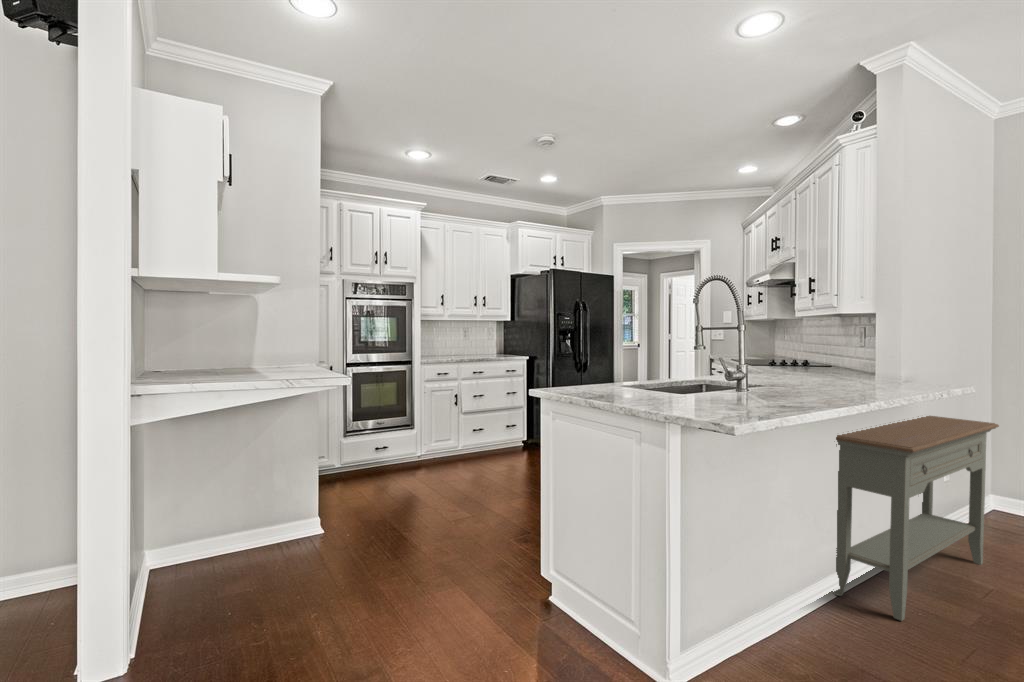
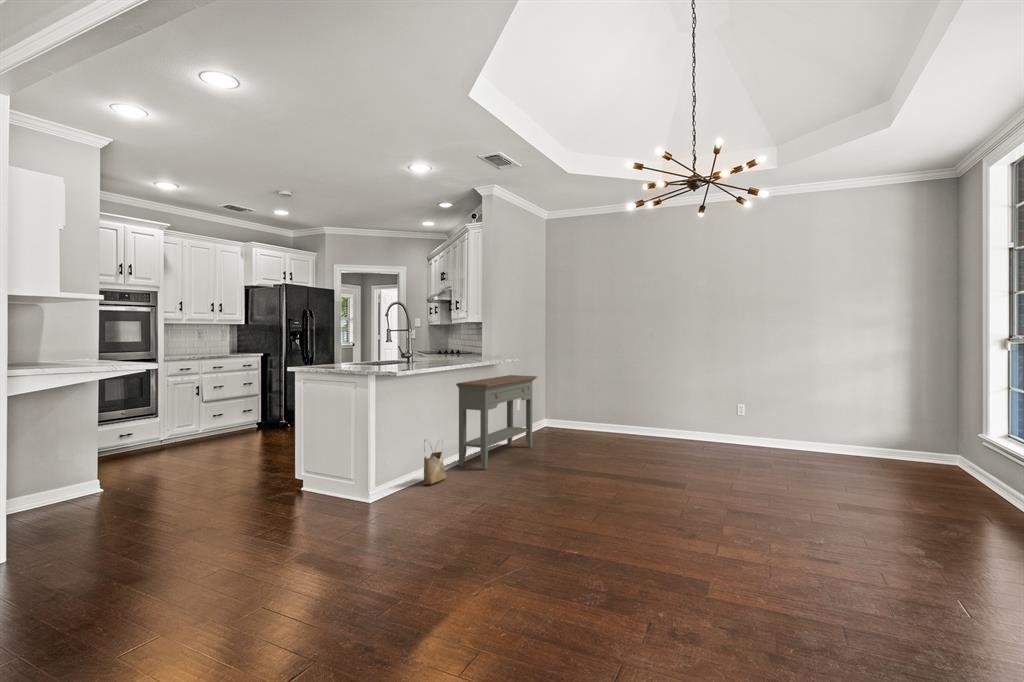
woven basket: none [770,548,818,649] -> present [423,440,446,484]

